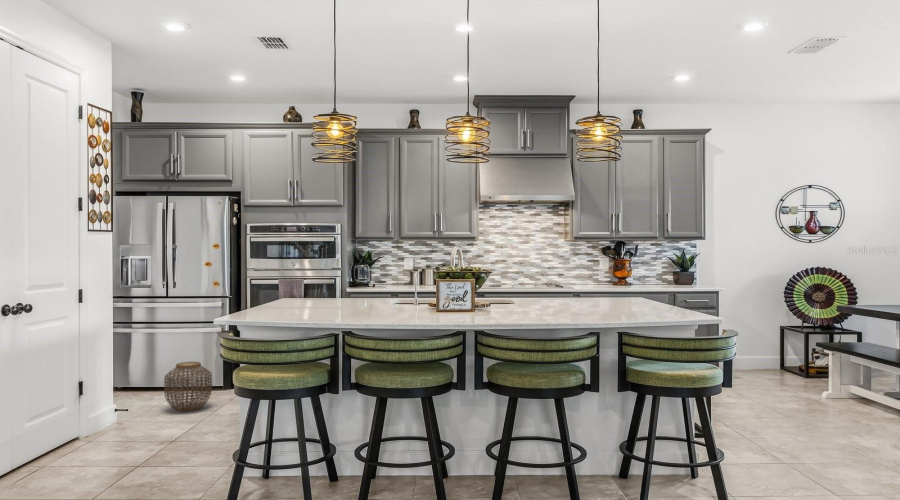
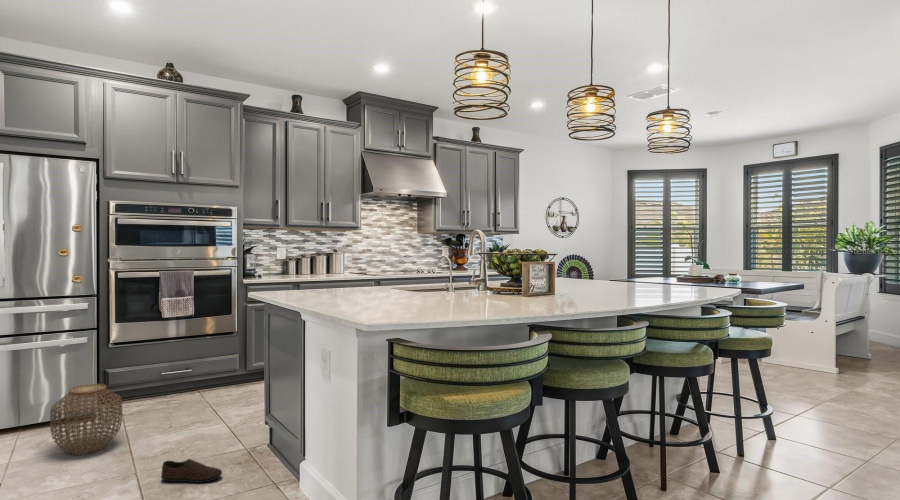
shoe: none [184,421,218,442] -> present [161,459,222,483]

